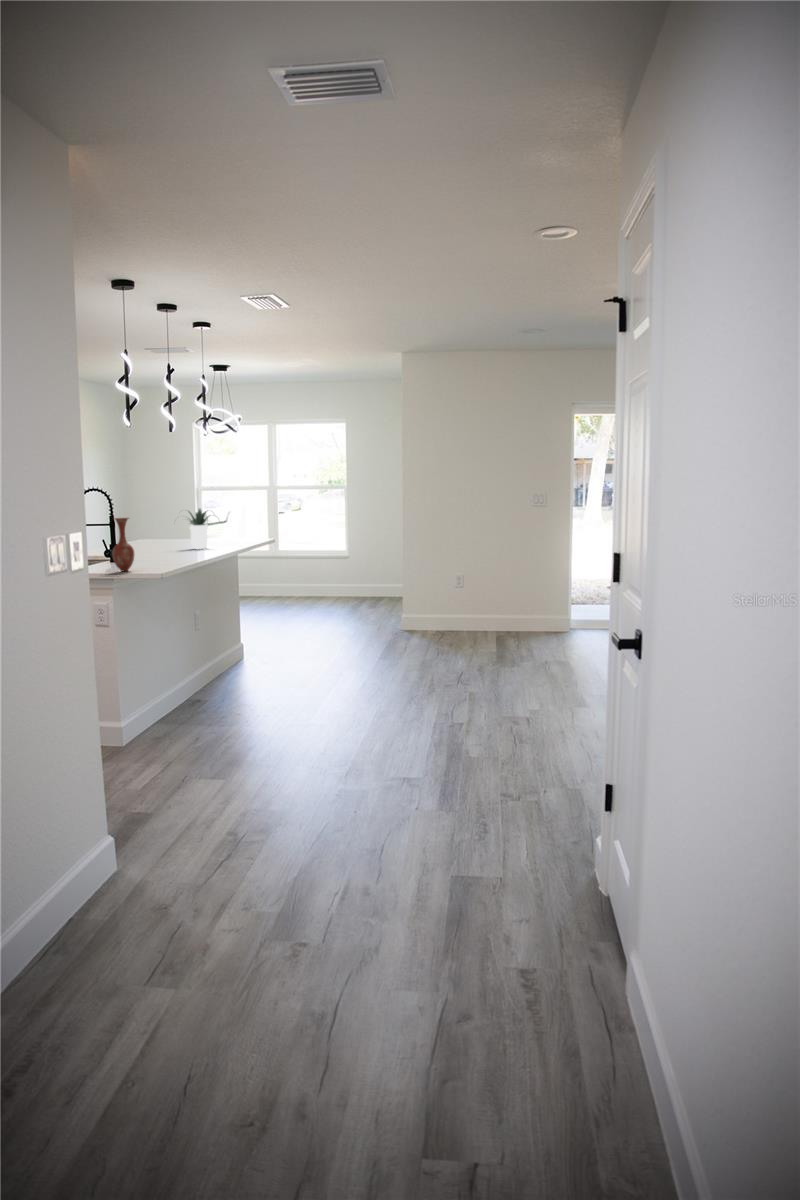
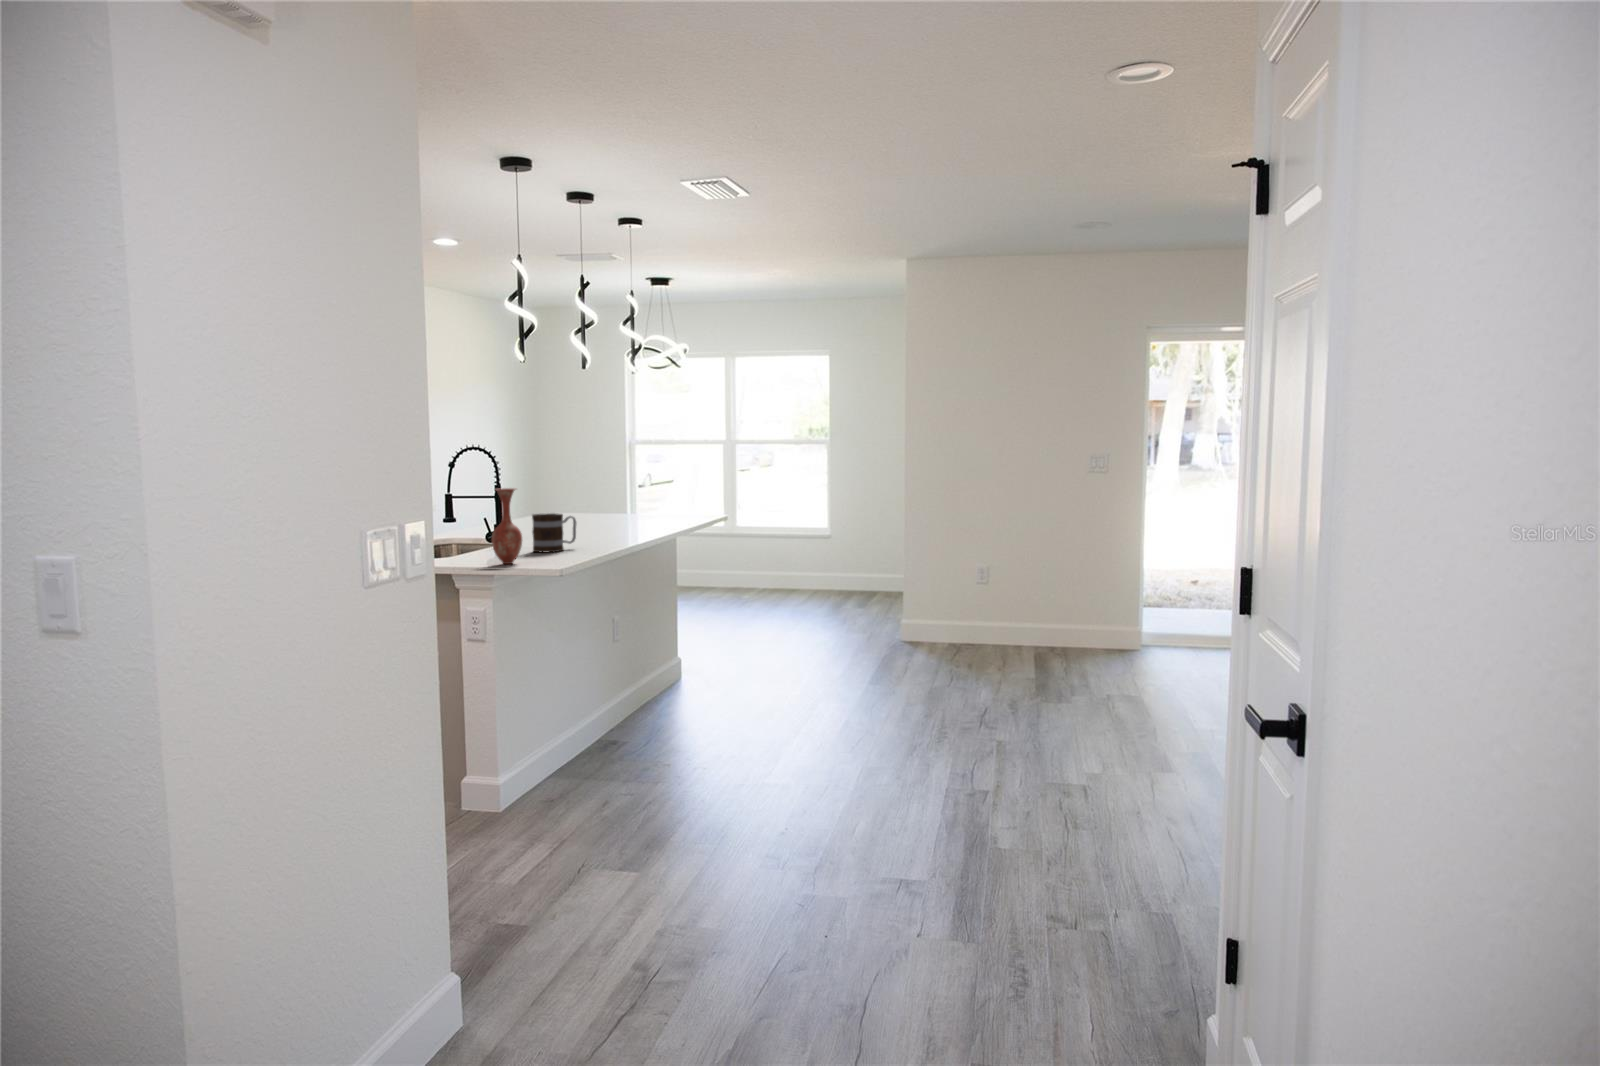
potted plant: present [189,508,210,549] -> none [587,471,650,527]
mug: none [139,537,171,564] -> present [532,513,576,553]

